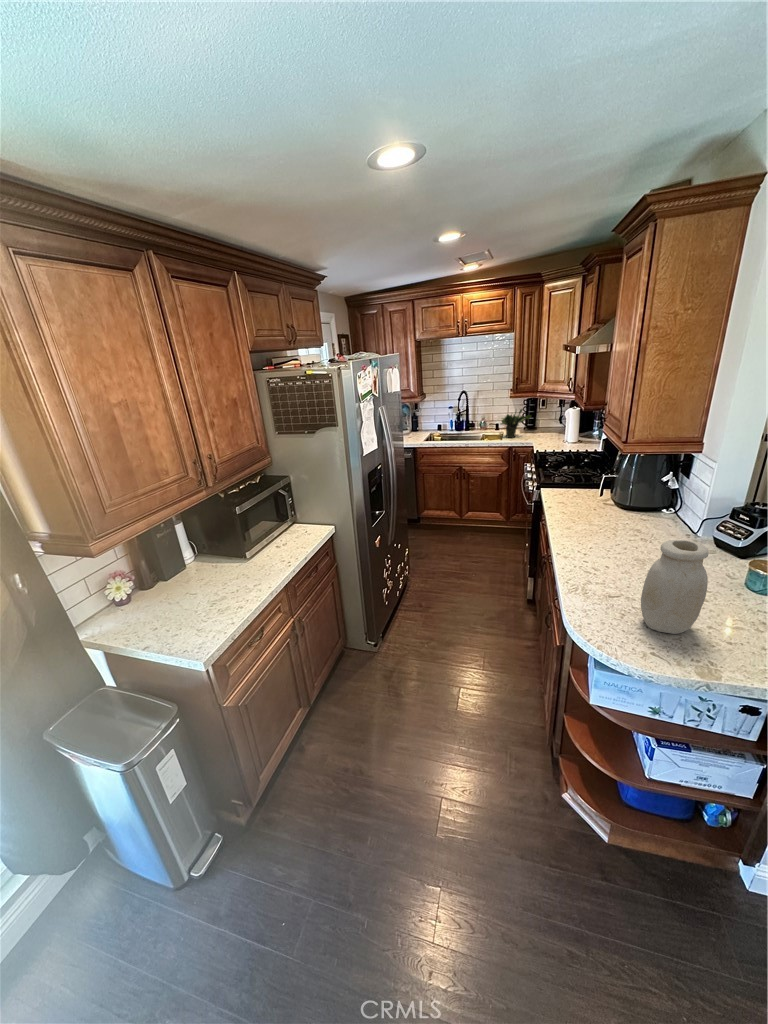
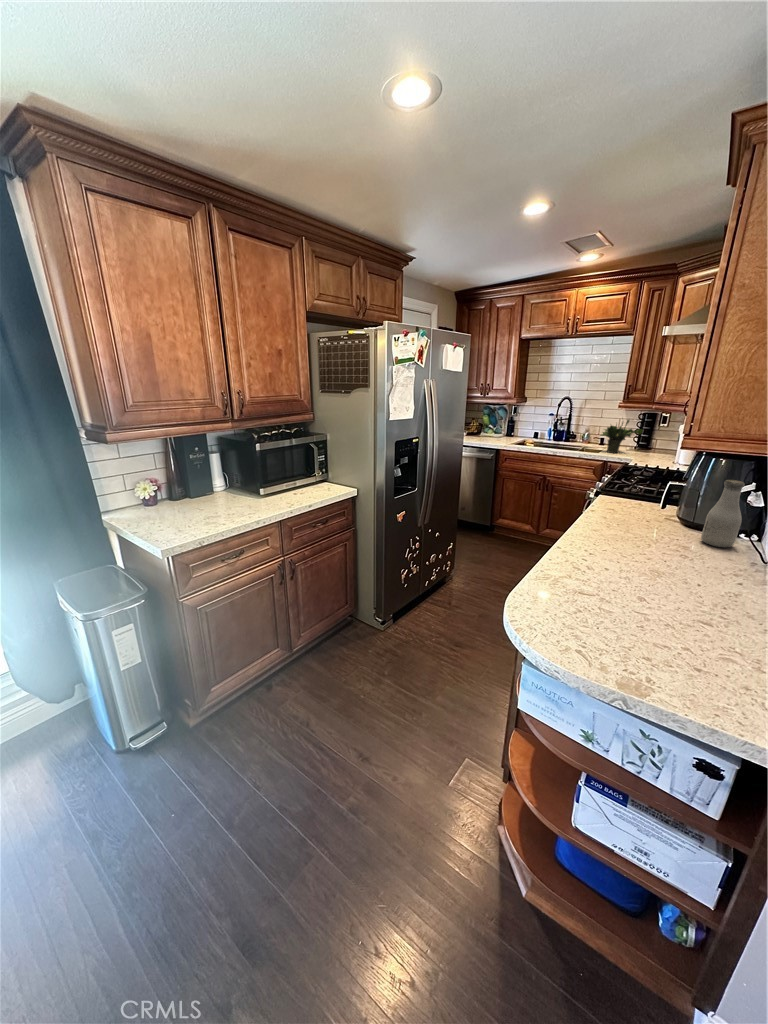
bottle: none [642,478,669,528] -> present [701,480,745,548]
jar: present [641,540,709,634] -> none [592,508,681,640]

